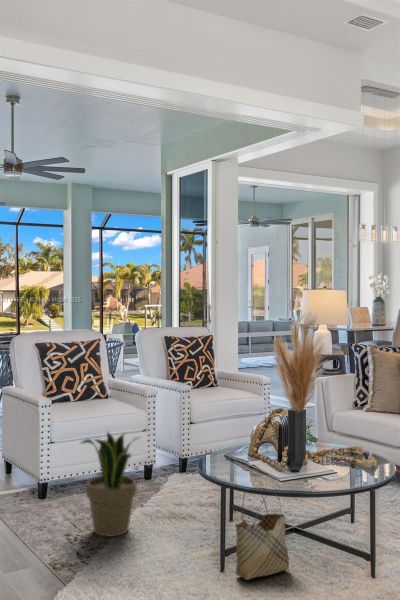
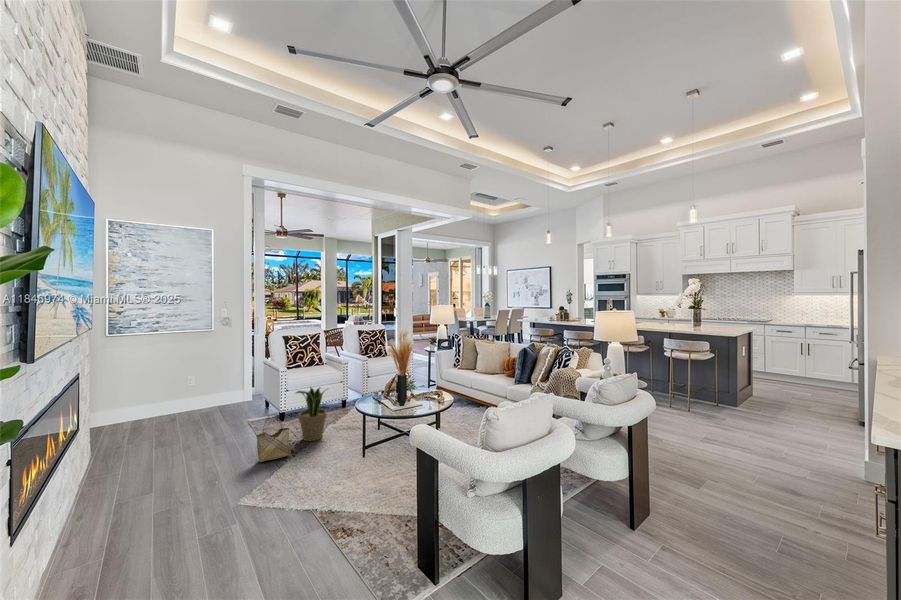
woven basket: present [236,492,289,580] -> present [256,415,289,462]

